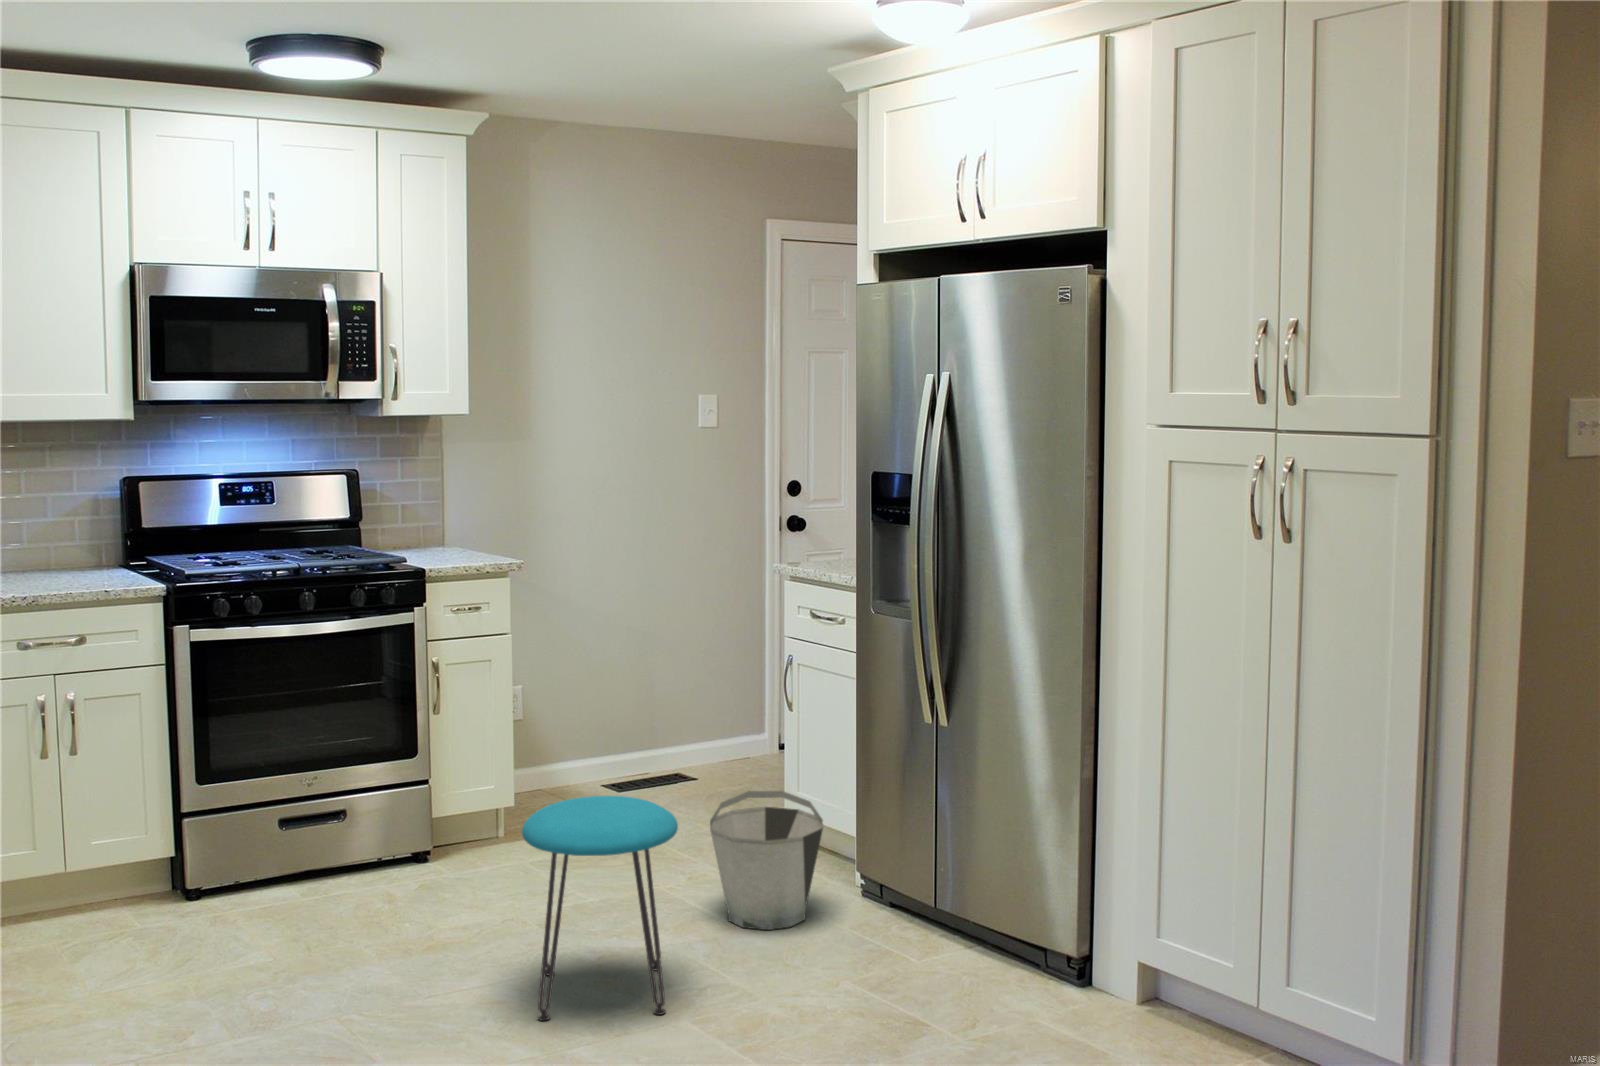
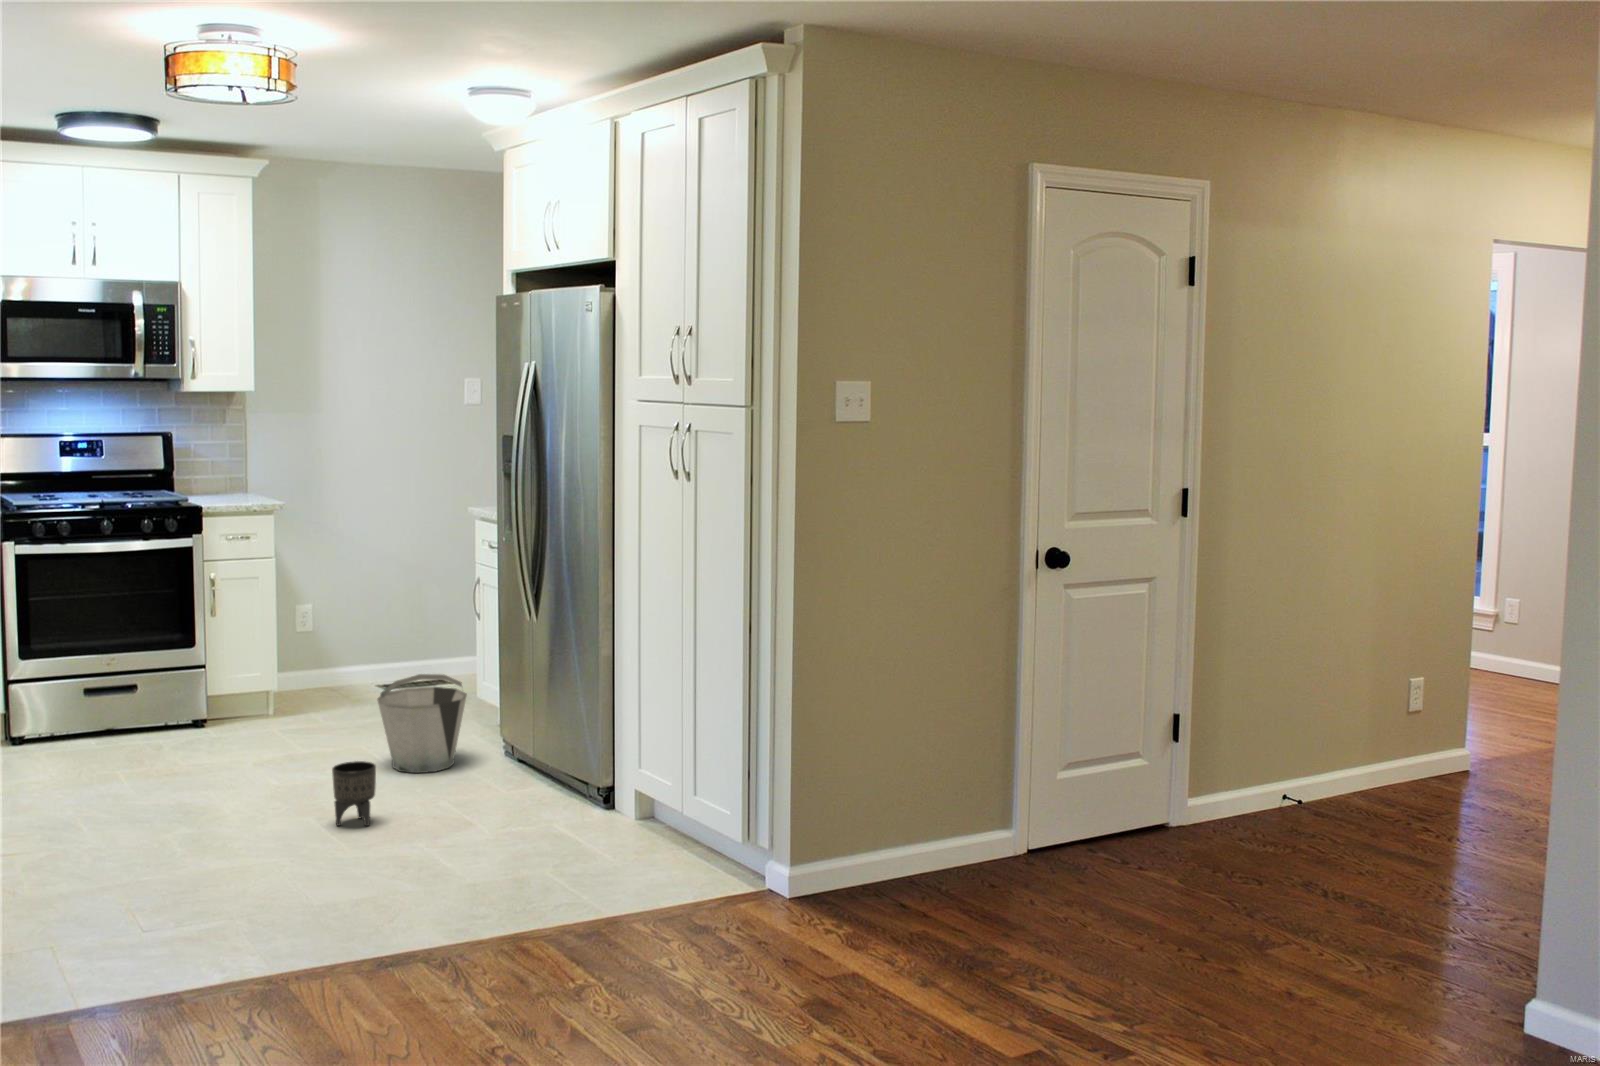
stool: present [522,796,678,1021] -> none [200,666,318,818]
planter: none [729,934,788,1030] -> present [332,761,376,826]

